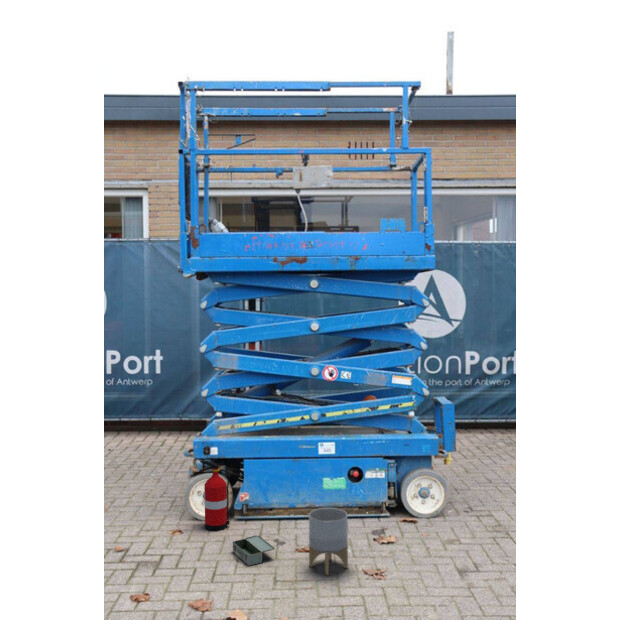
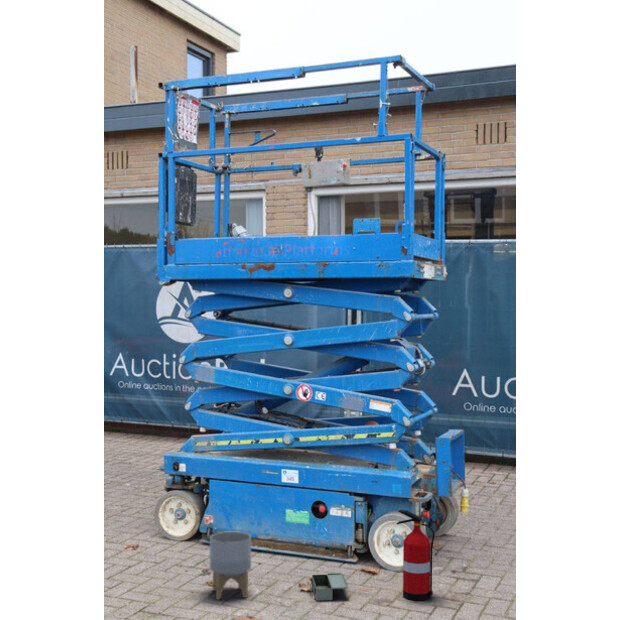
fire extinguisher: present [199,460,230,531] -> present [397,510,435,601]
toolbox: present [233,536,275,566] -> present [310,573,348,601]

